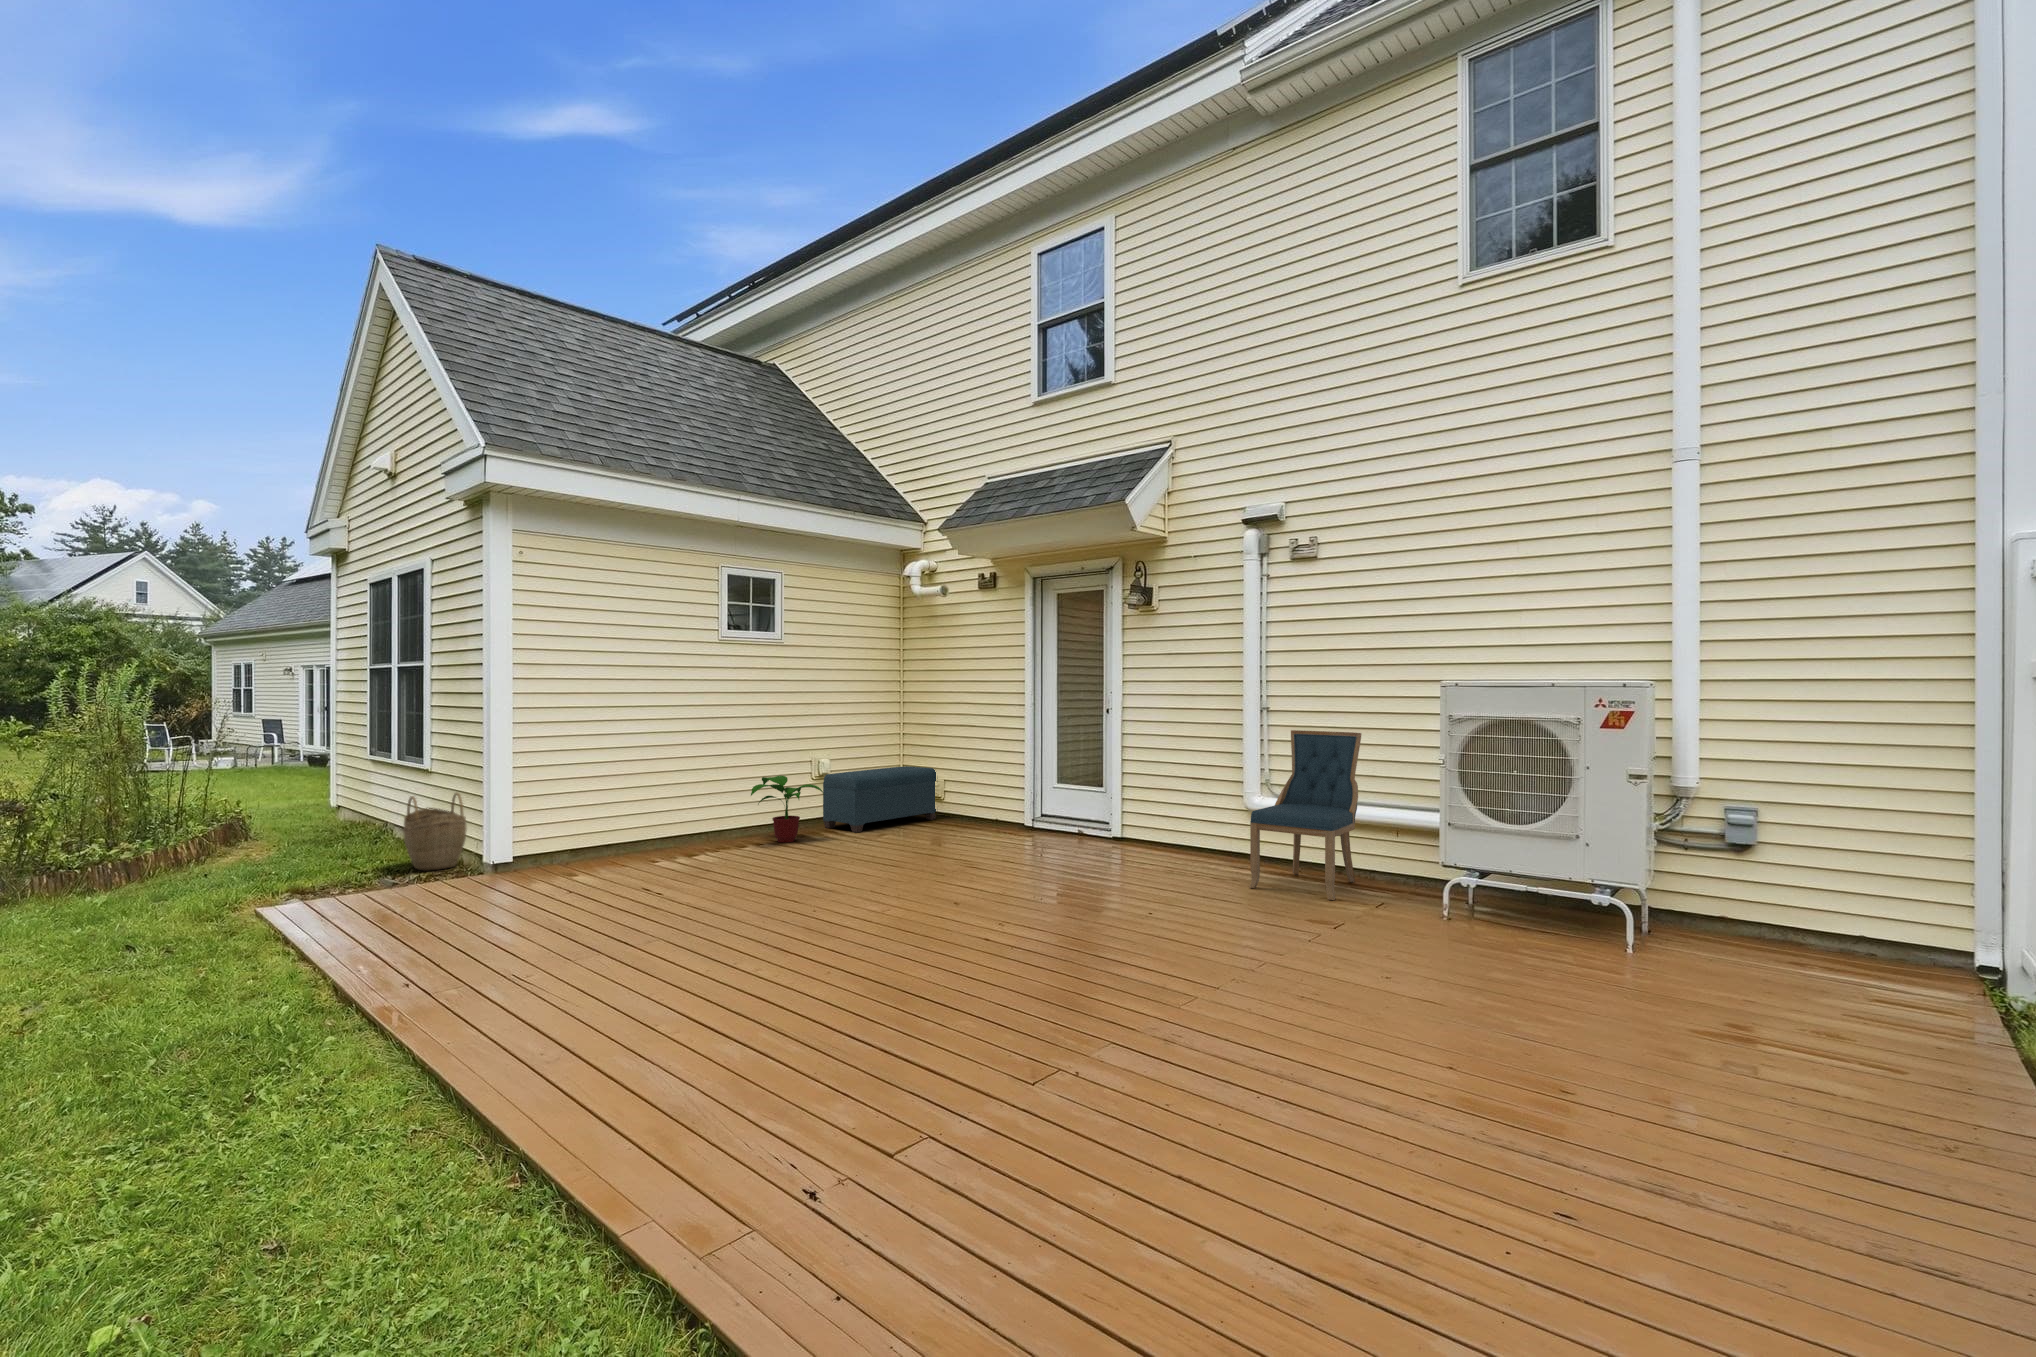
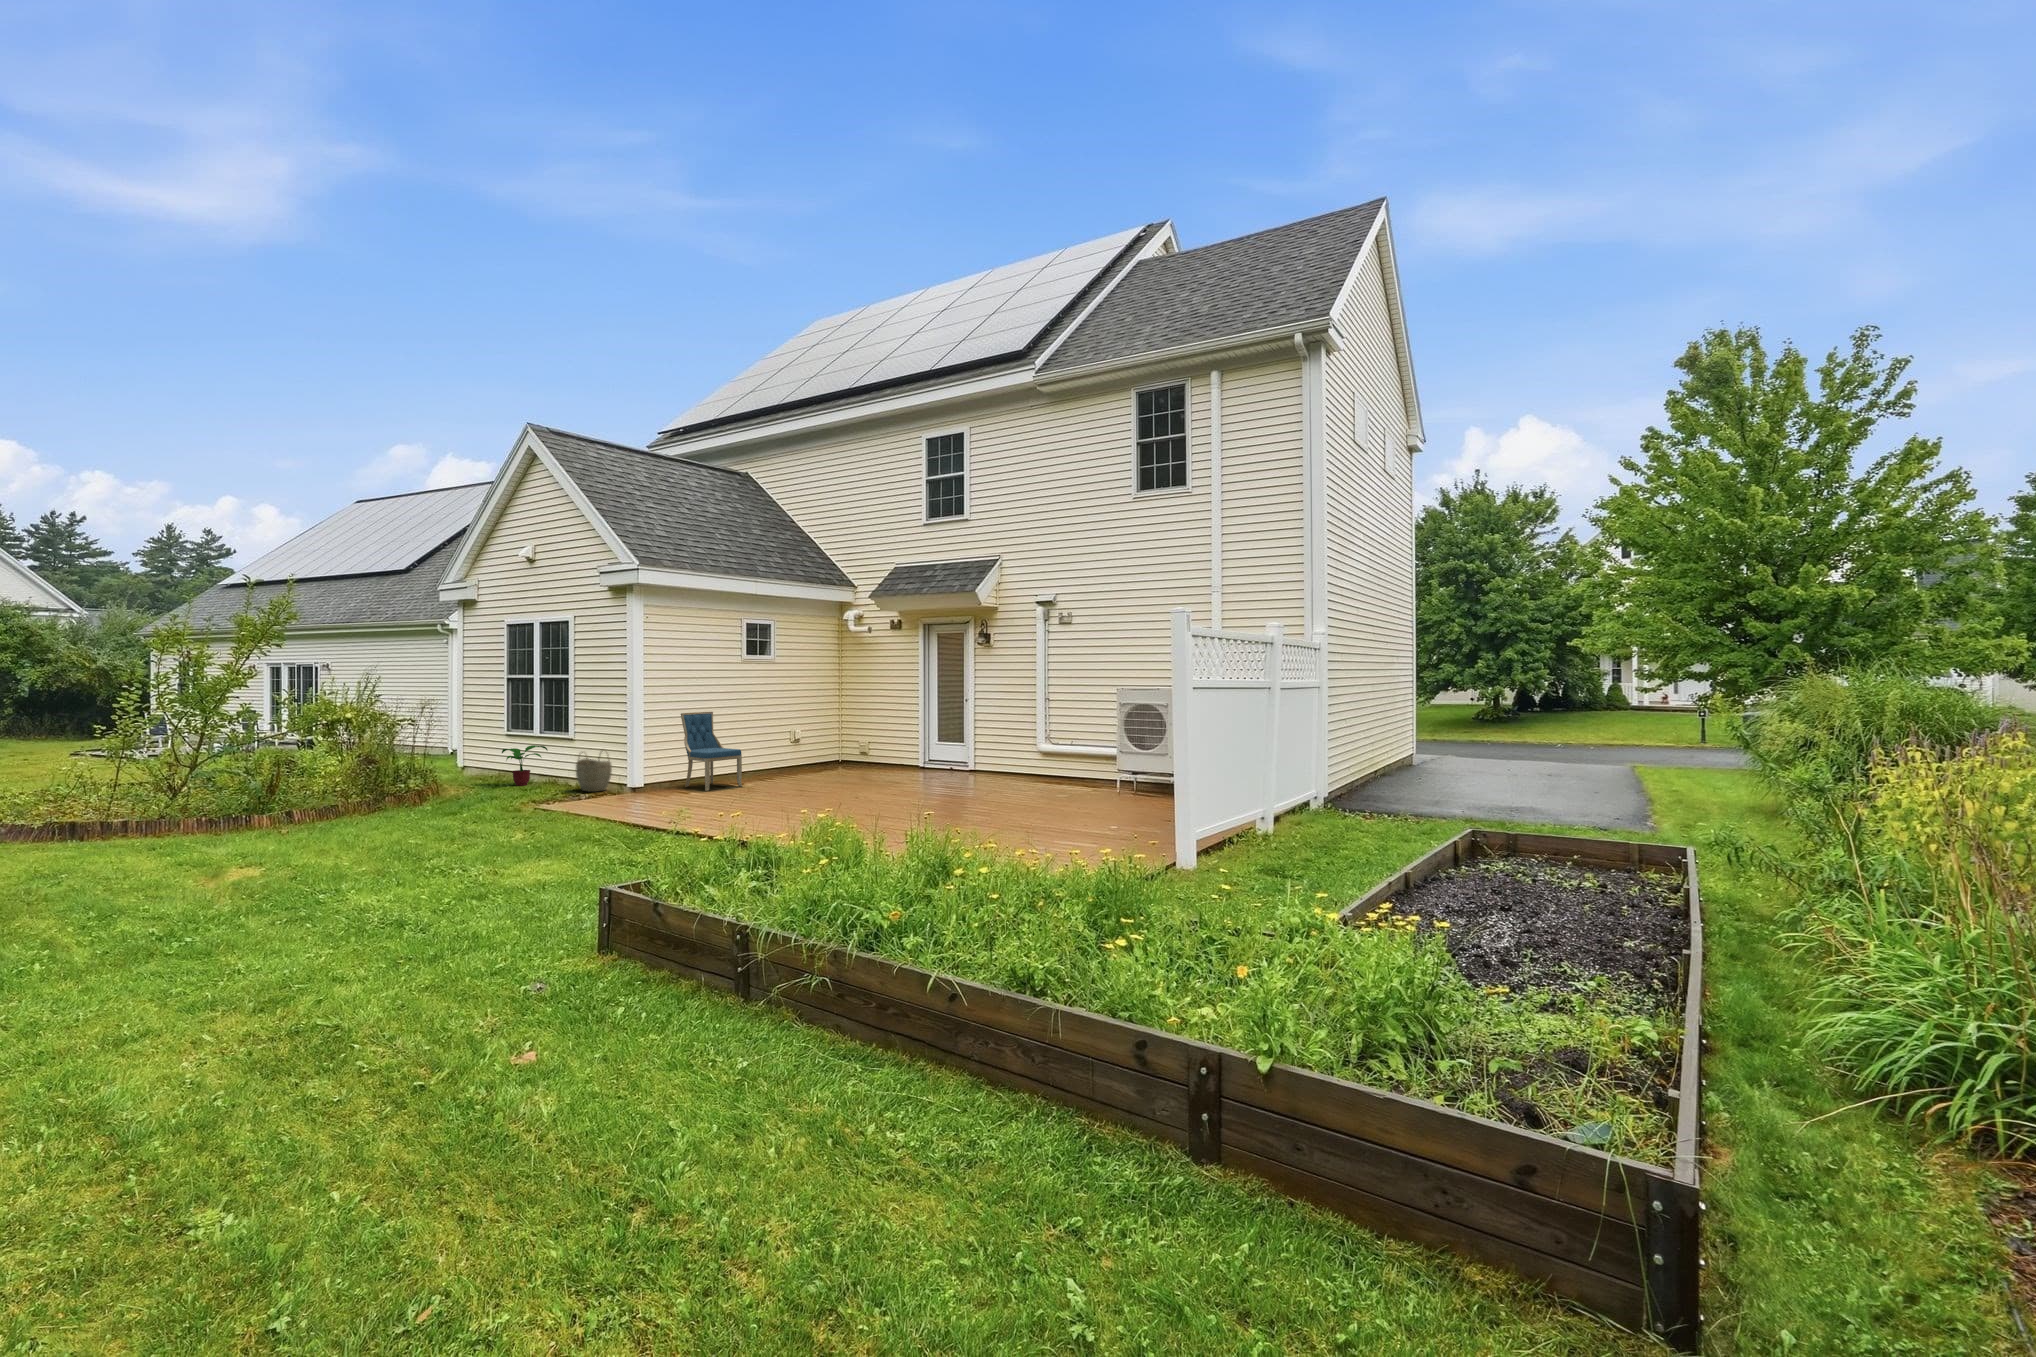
chair: present [1249,730,1361,900] -> present [681,712,742,791]
bench: present [823,766,936,832] -> none [799,735,866,773]
potted plant: present [751,776,824,842] -> present [502,745,547,786]

